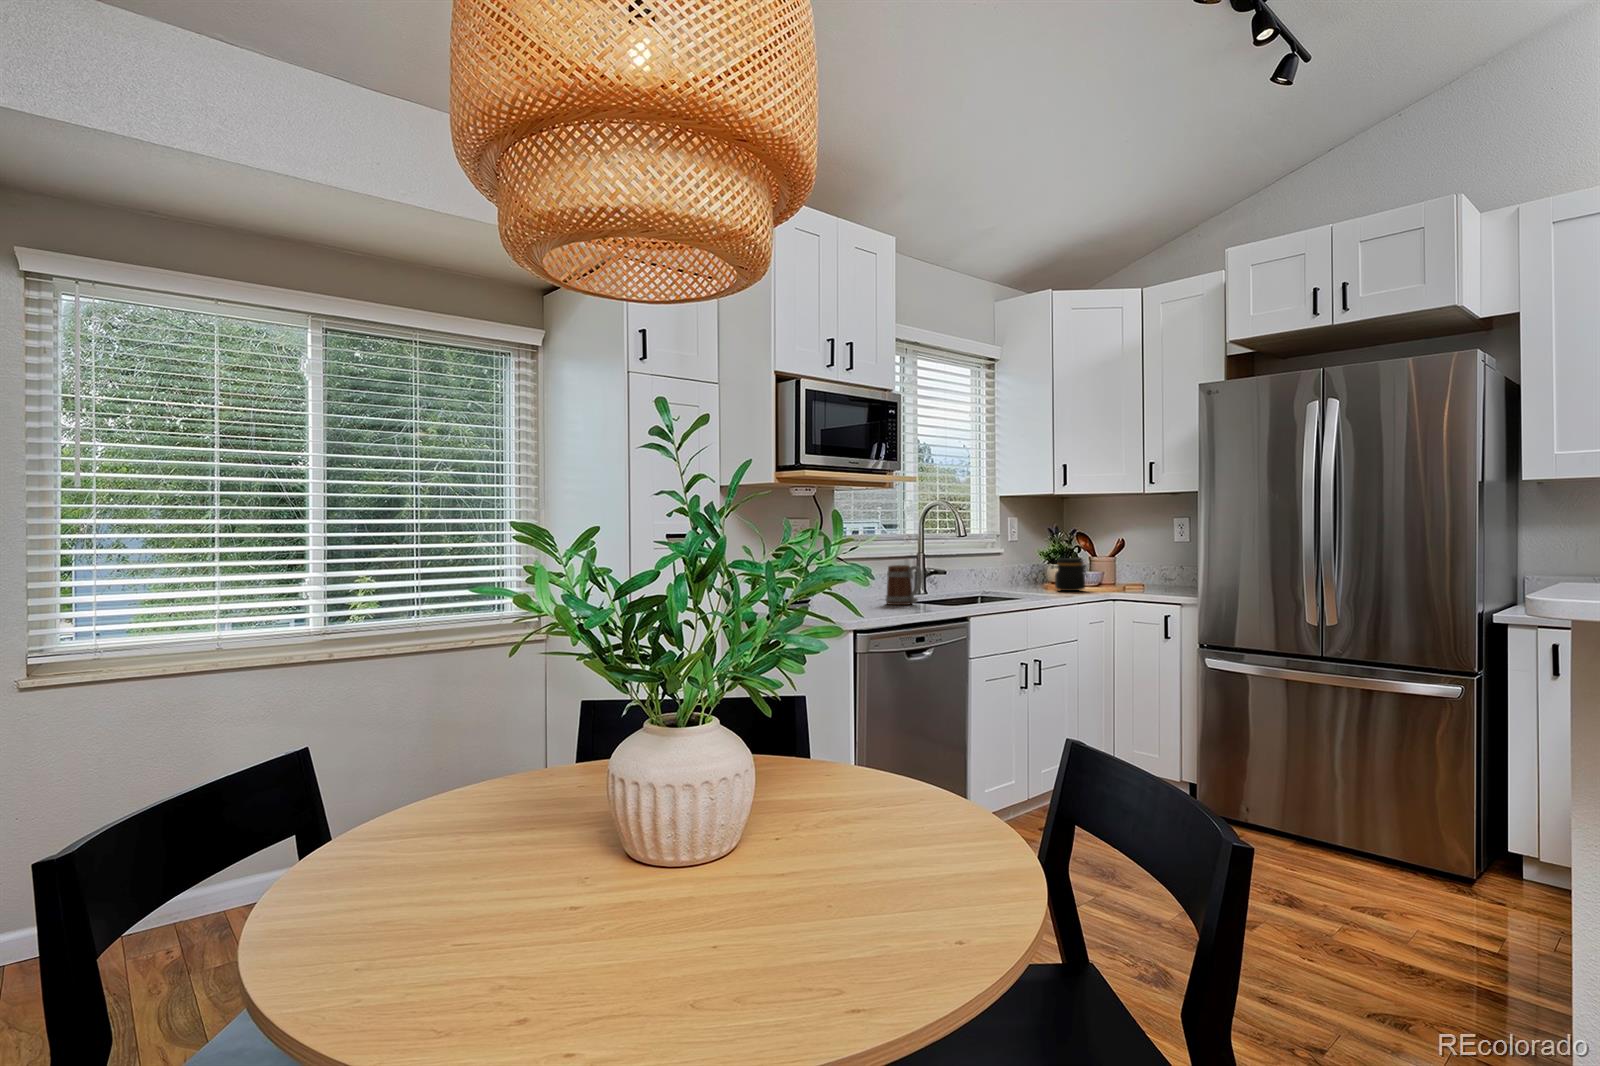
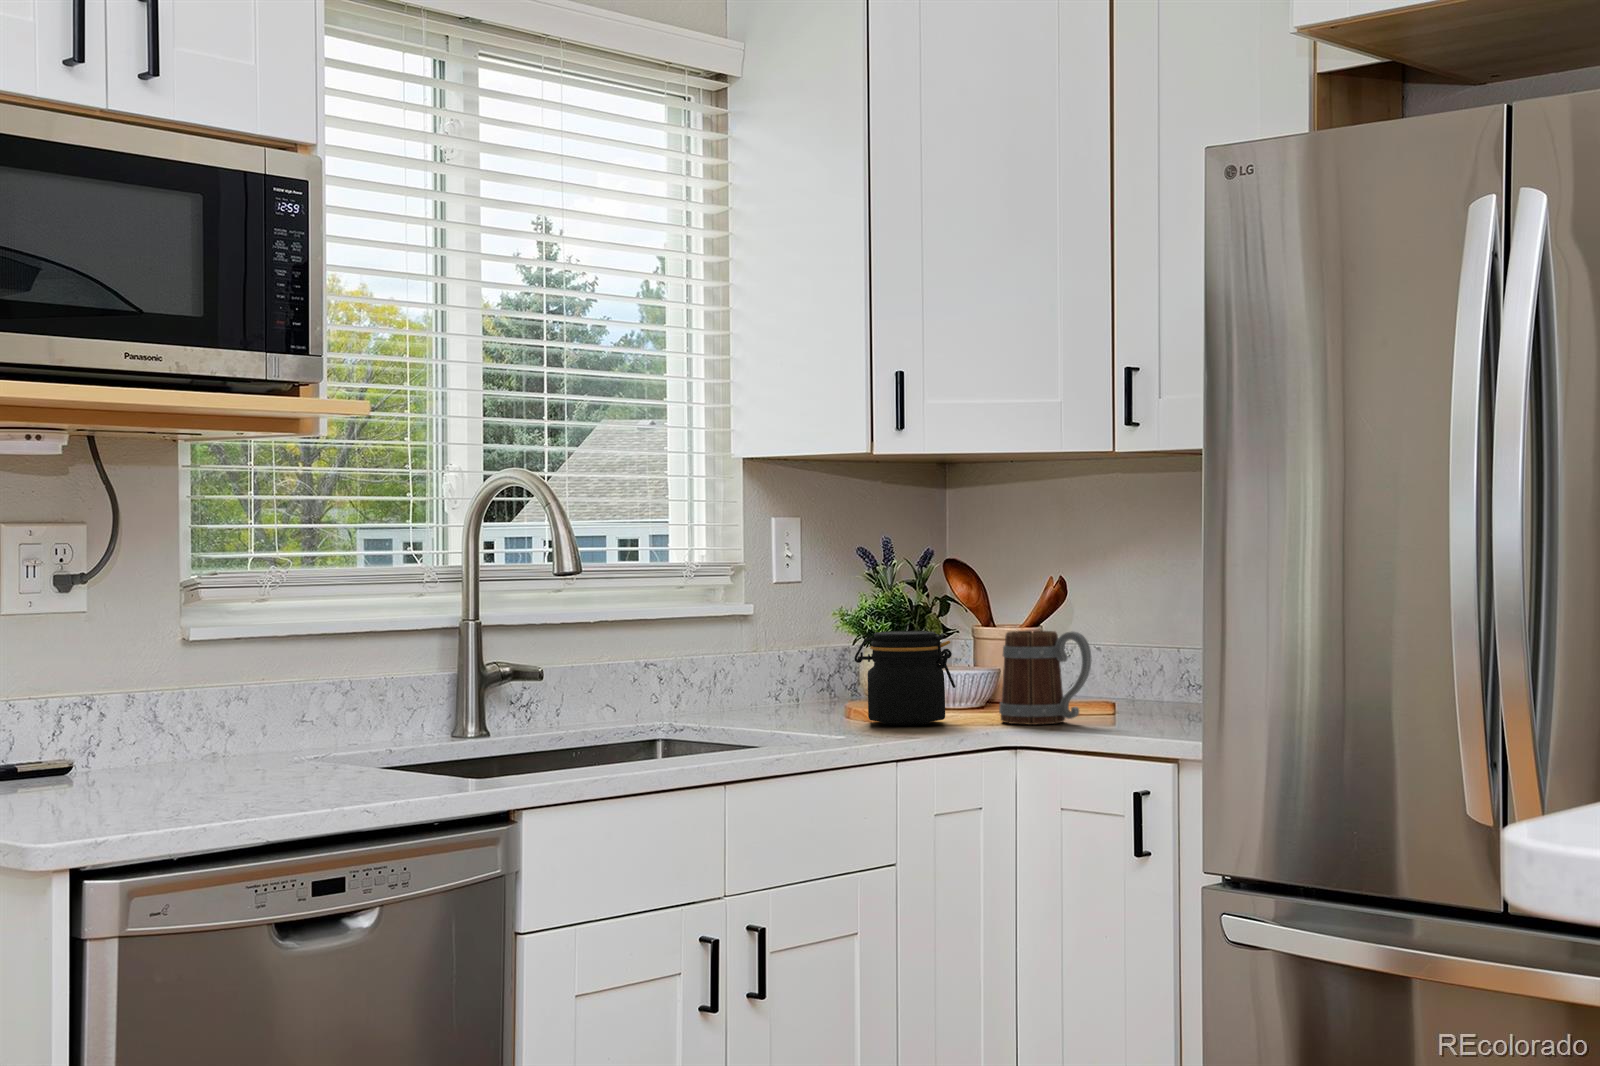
mug: present [886,565,923,605] -> present [999,631,1091,725]

